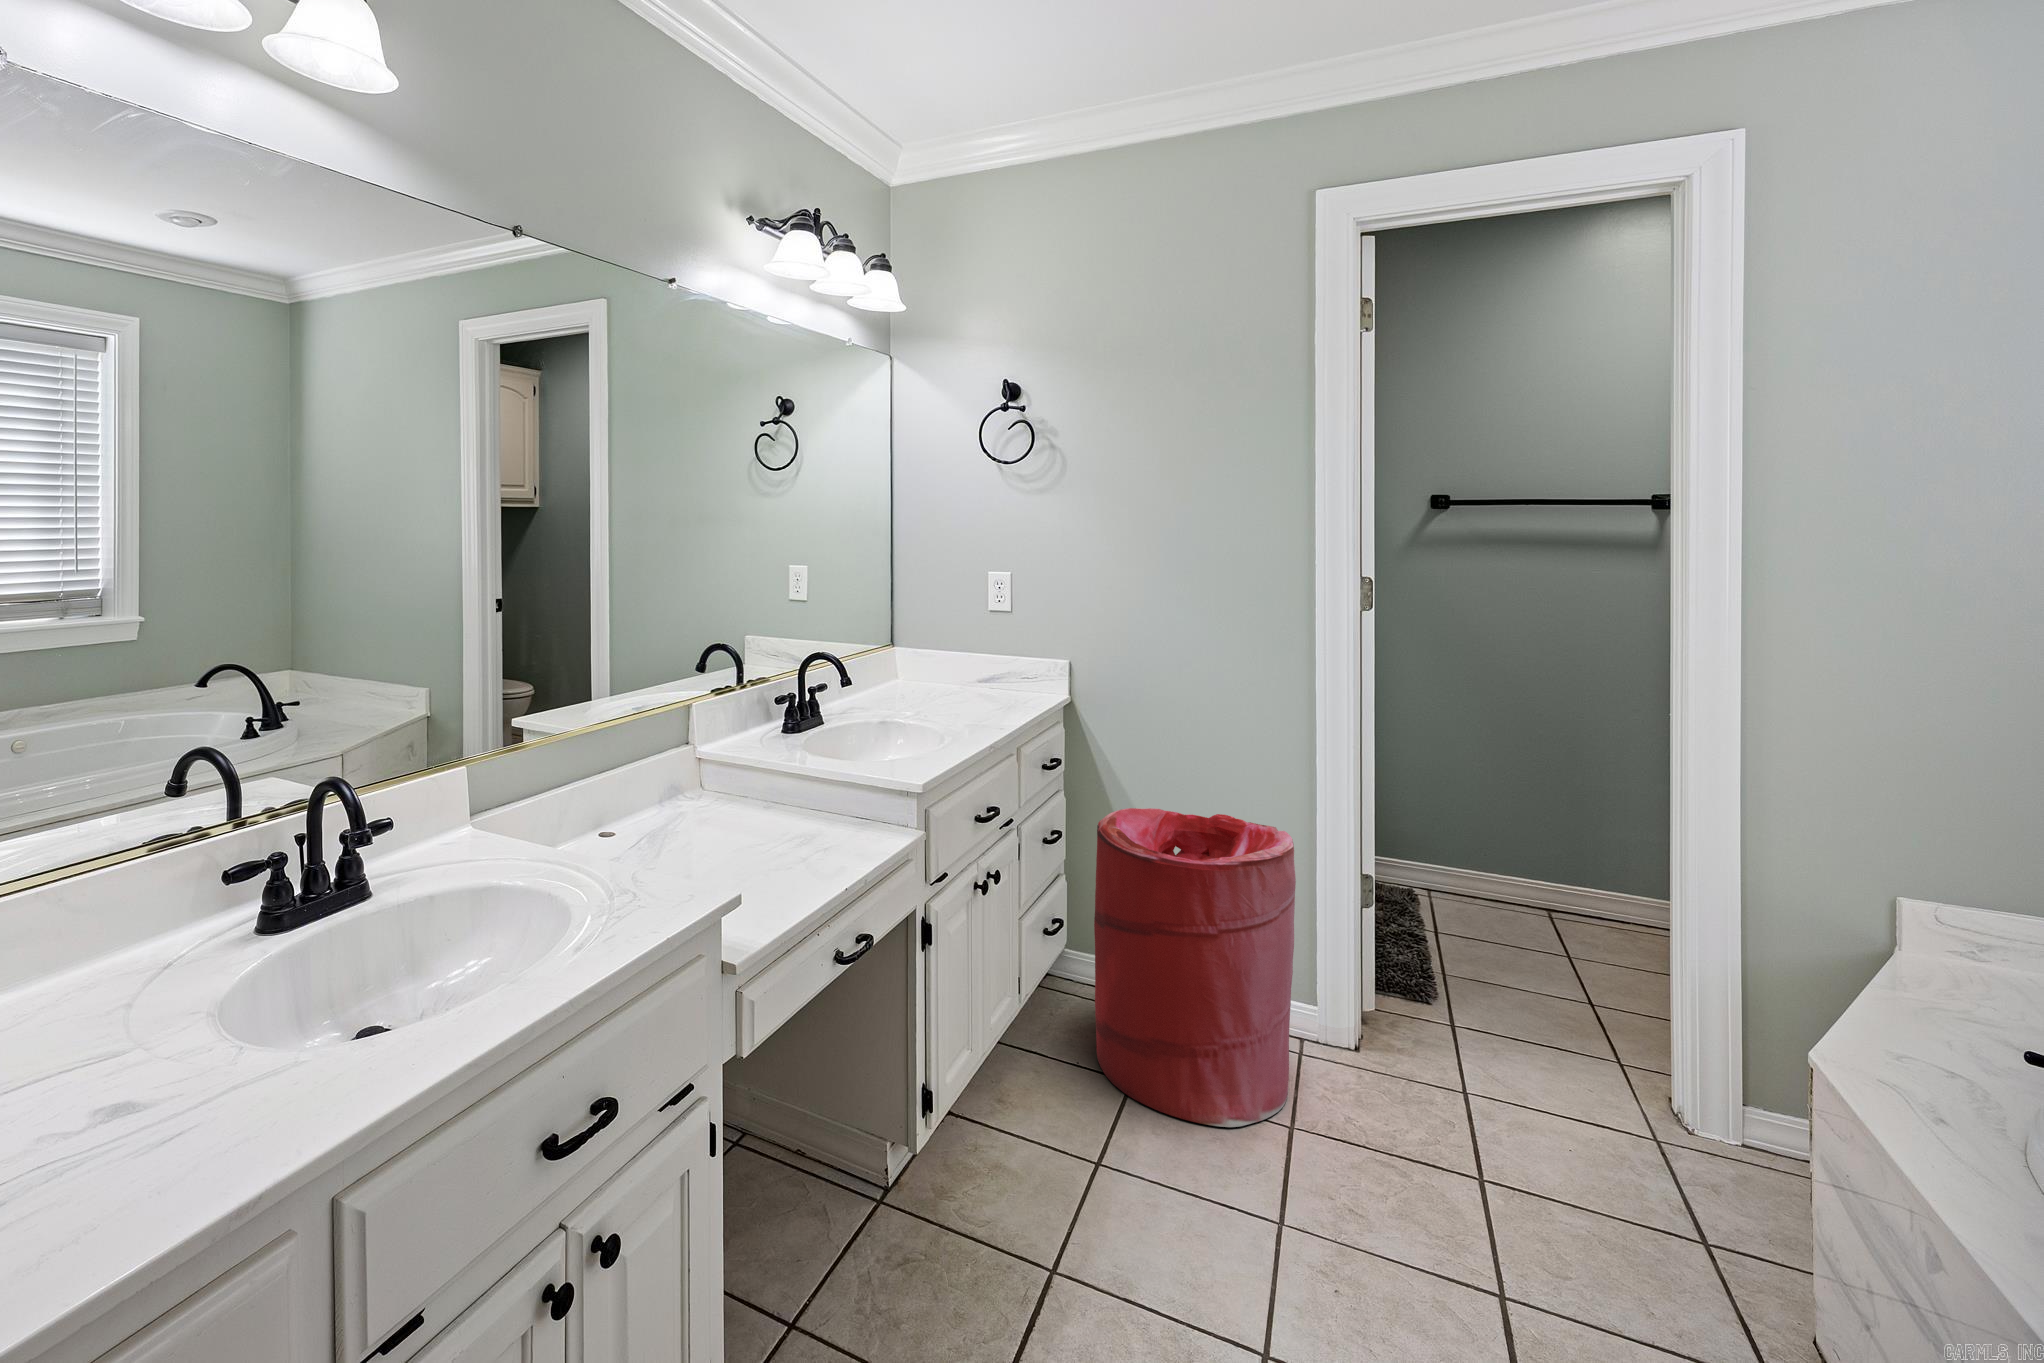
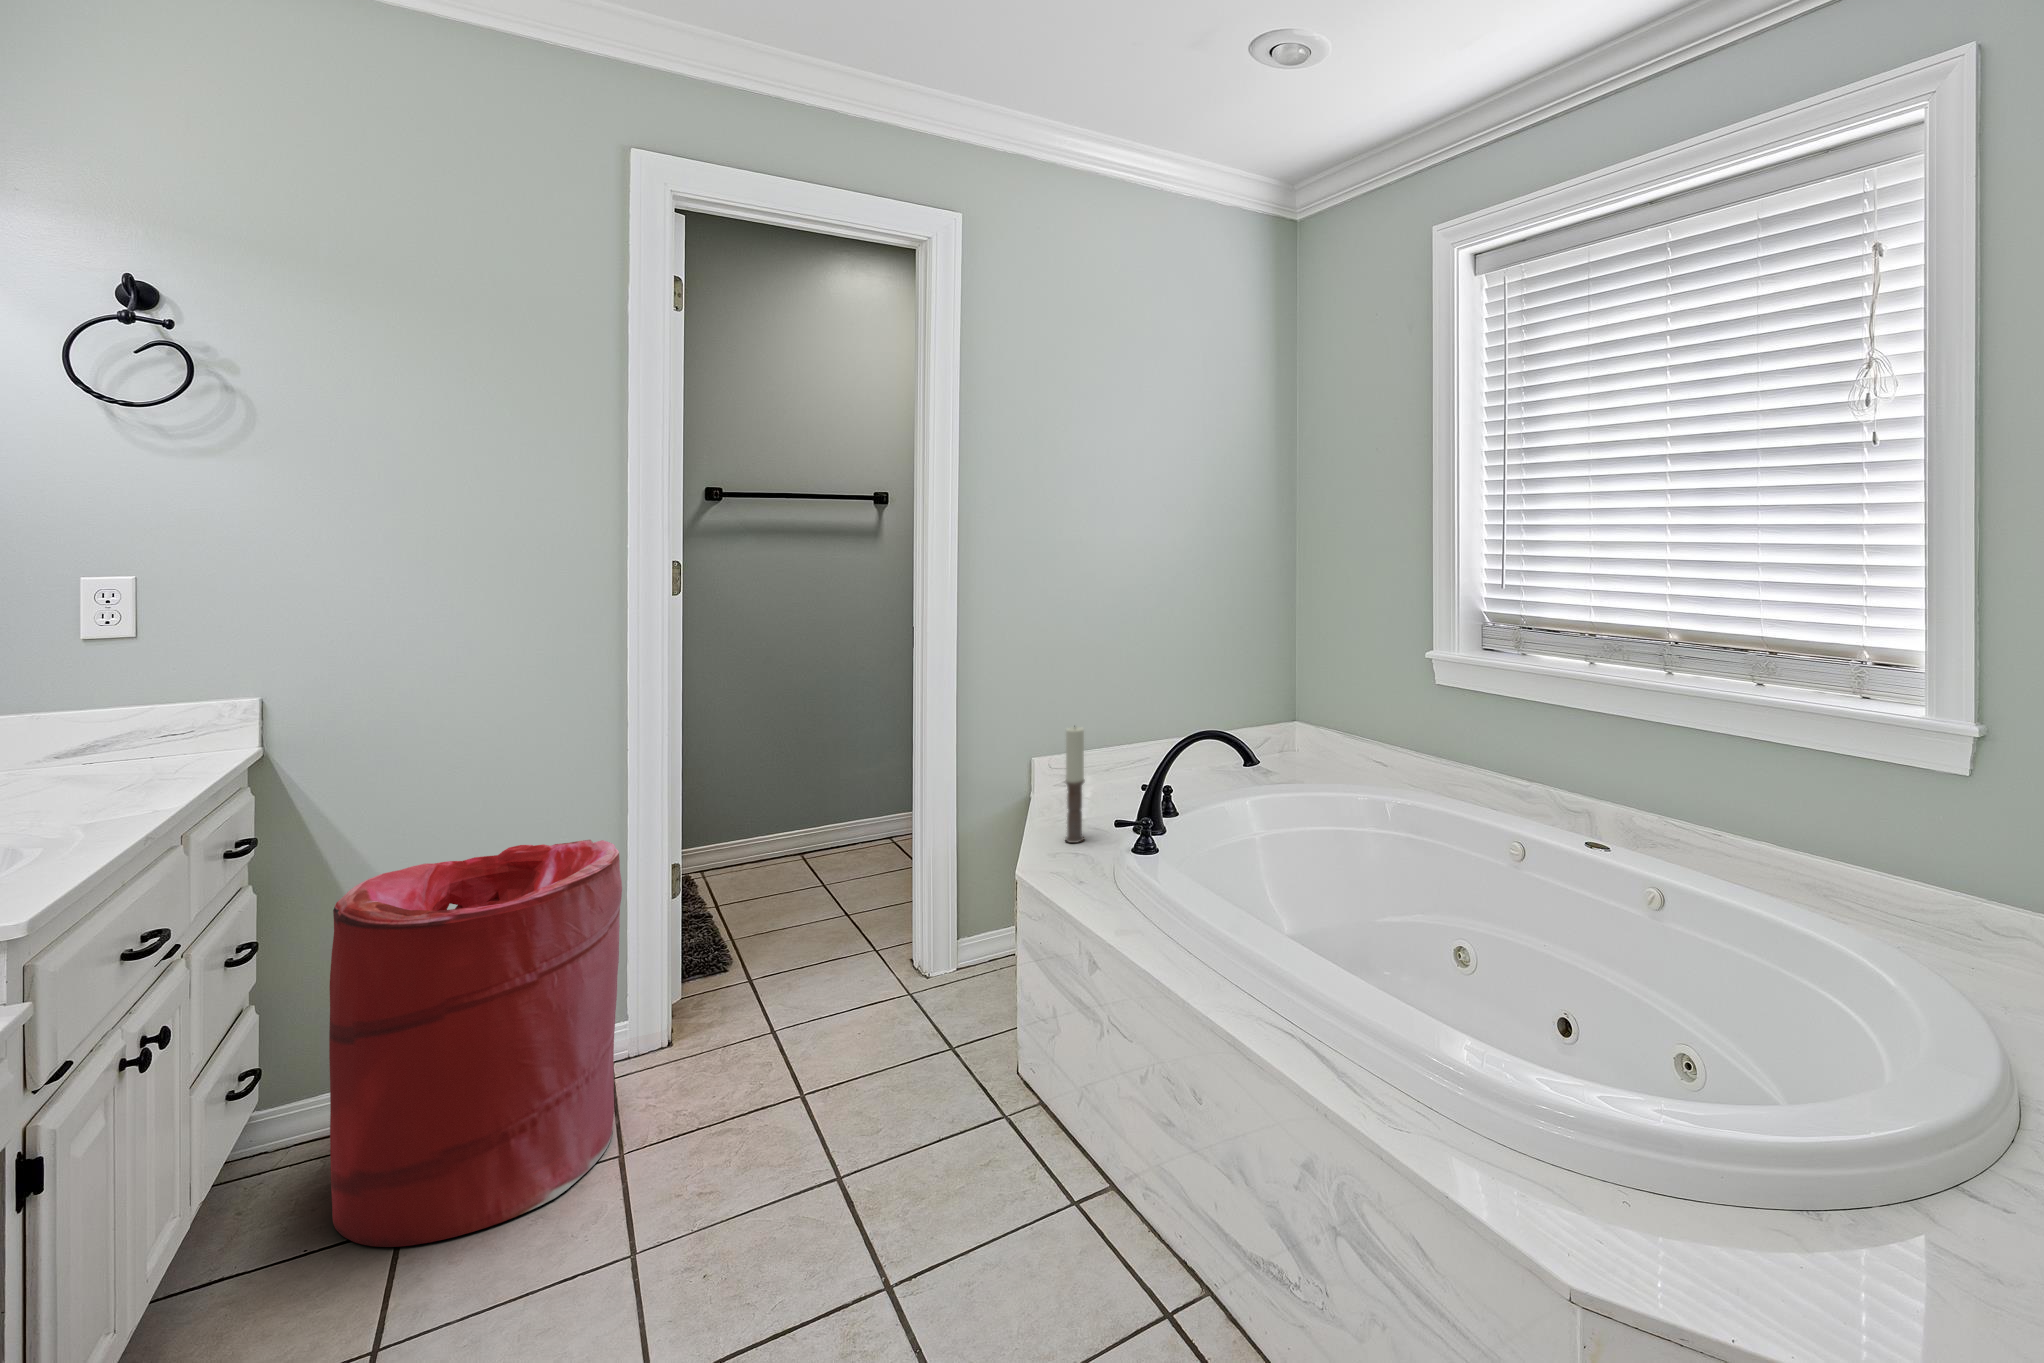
candle: none [1927,866,1975,1053] -> present [1065,726,1085,843]

